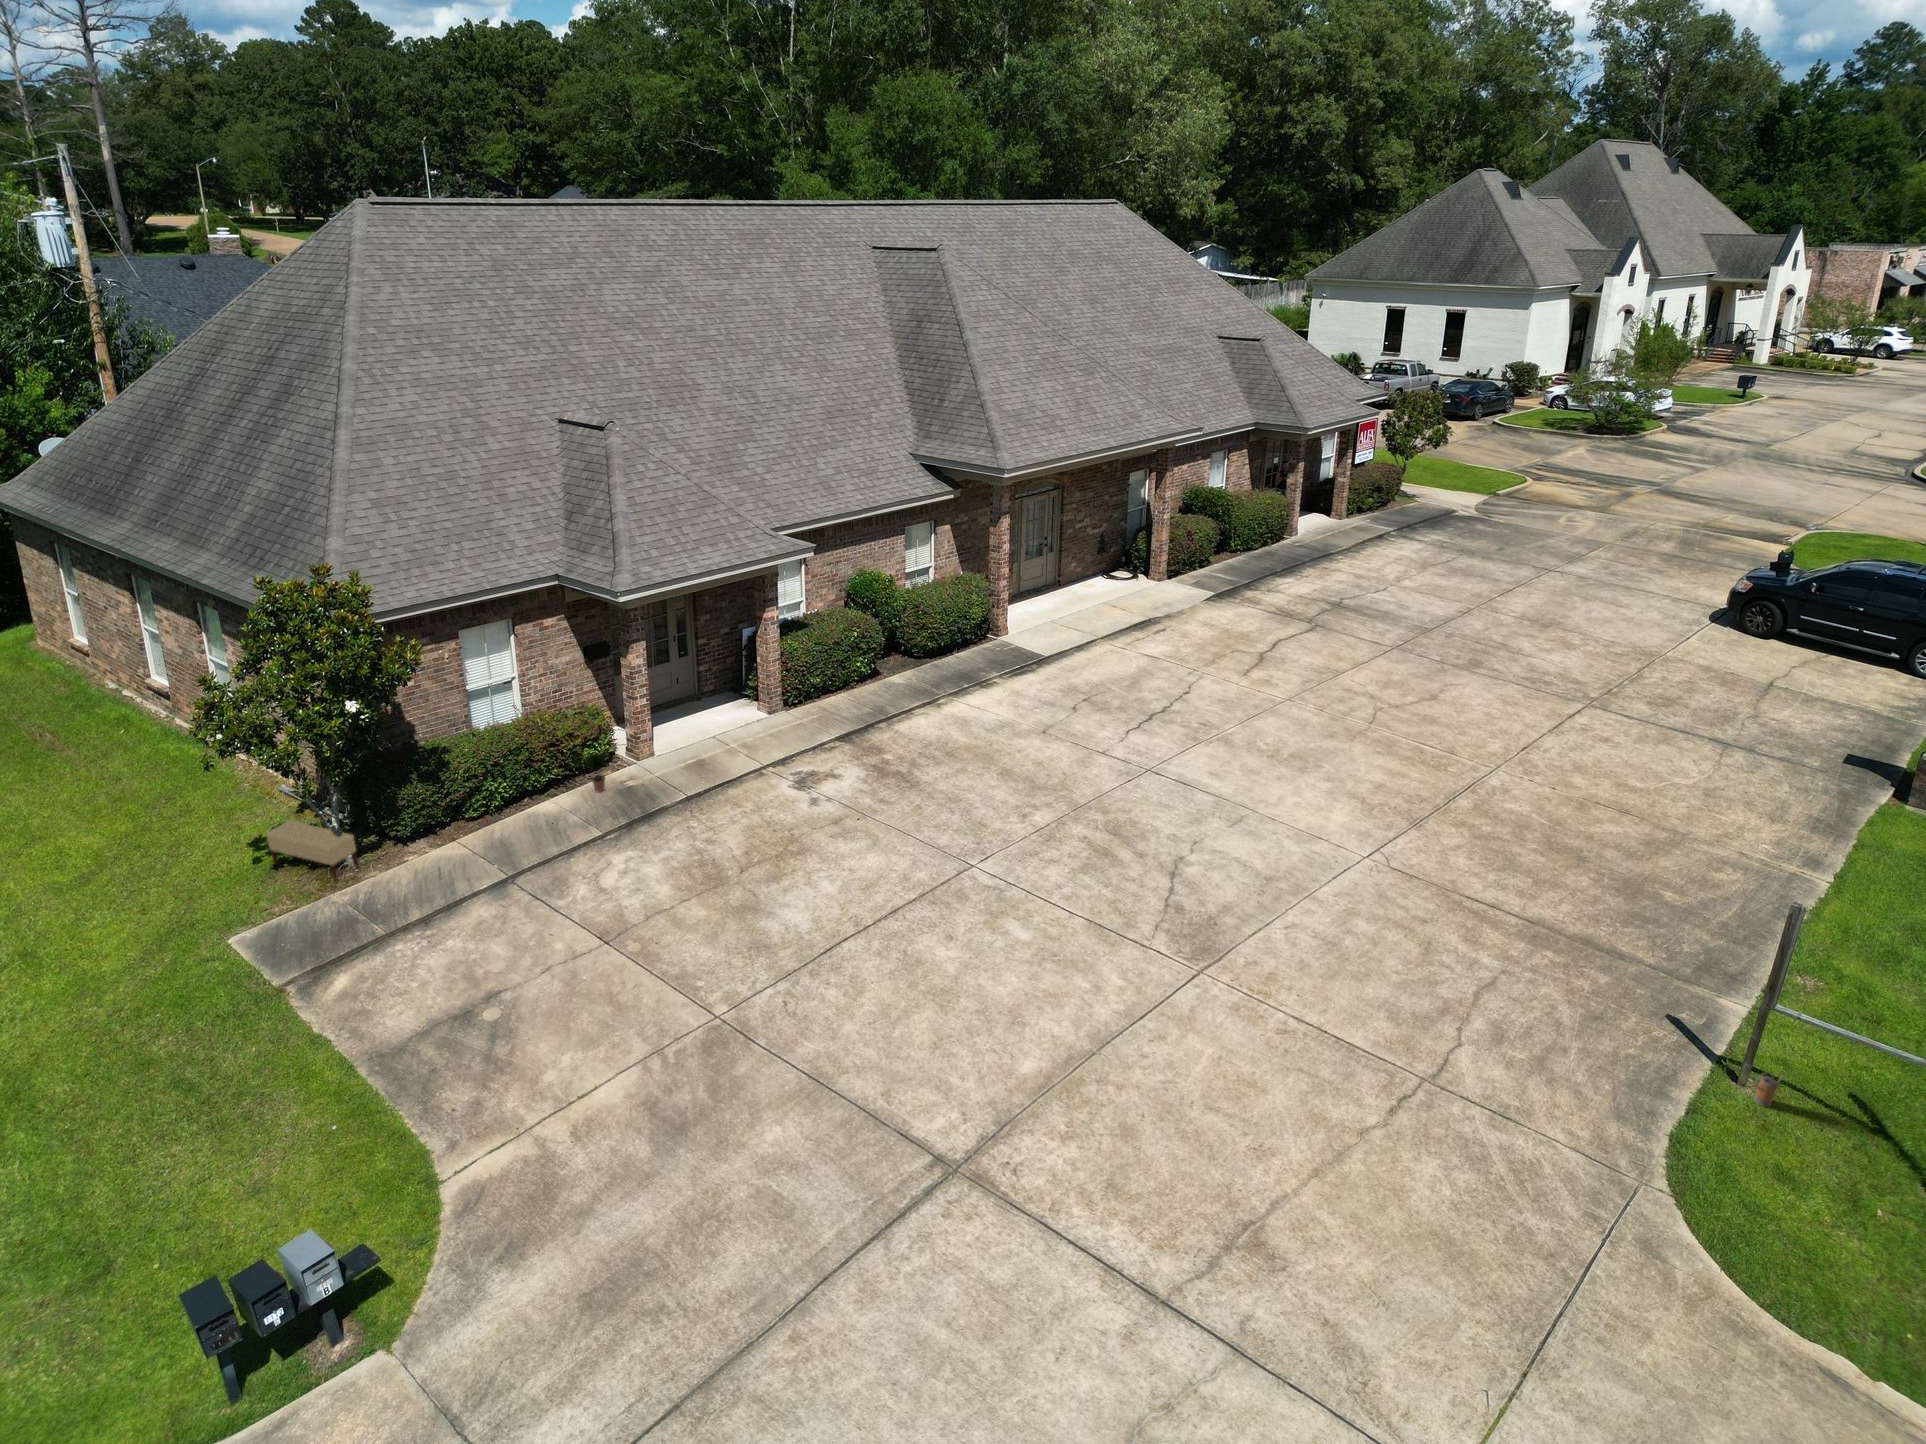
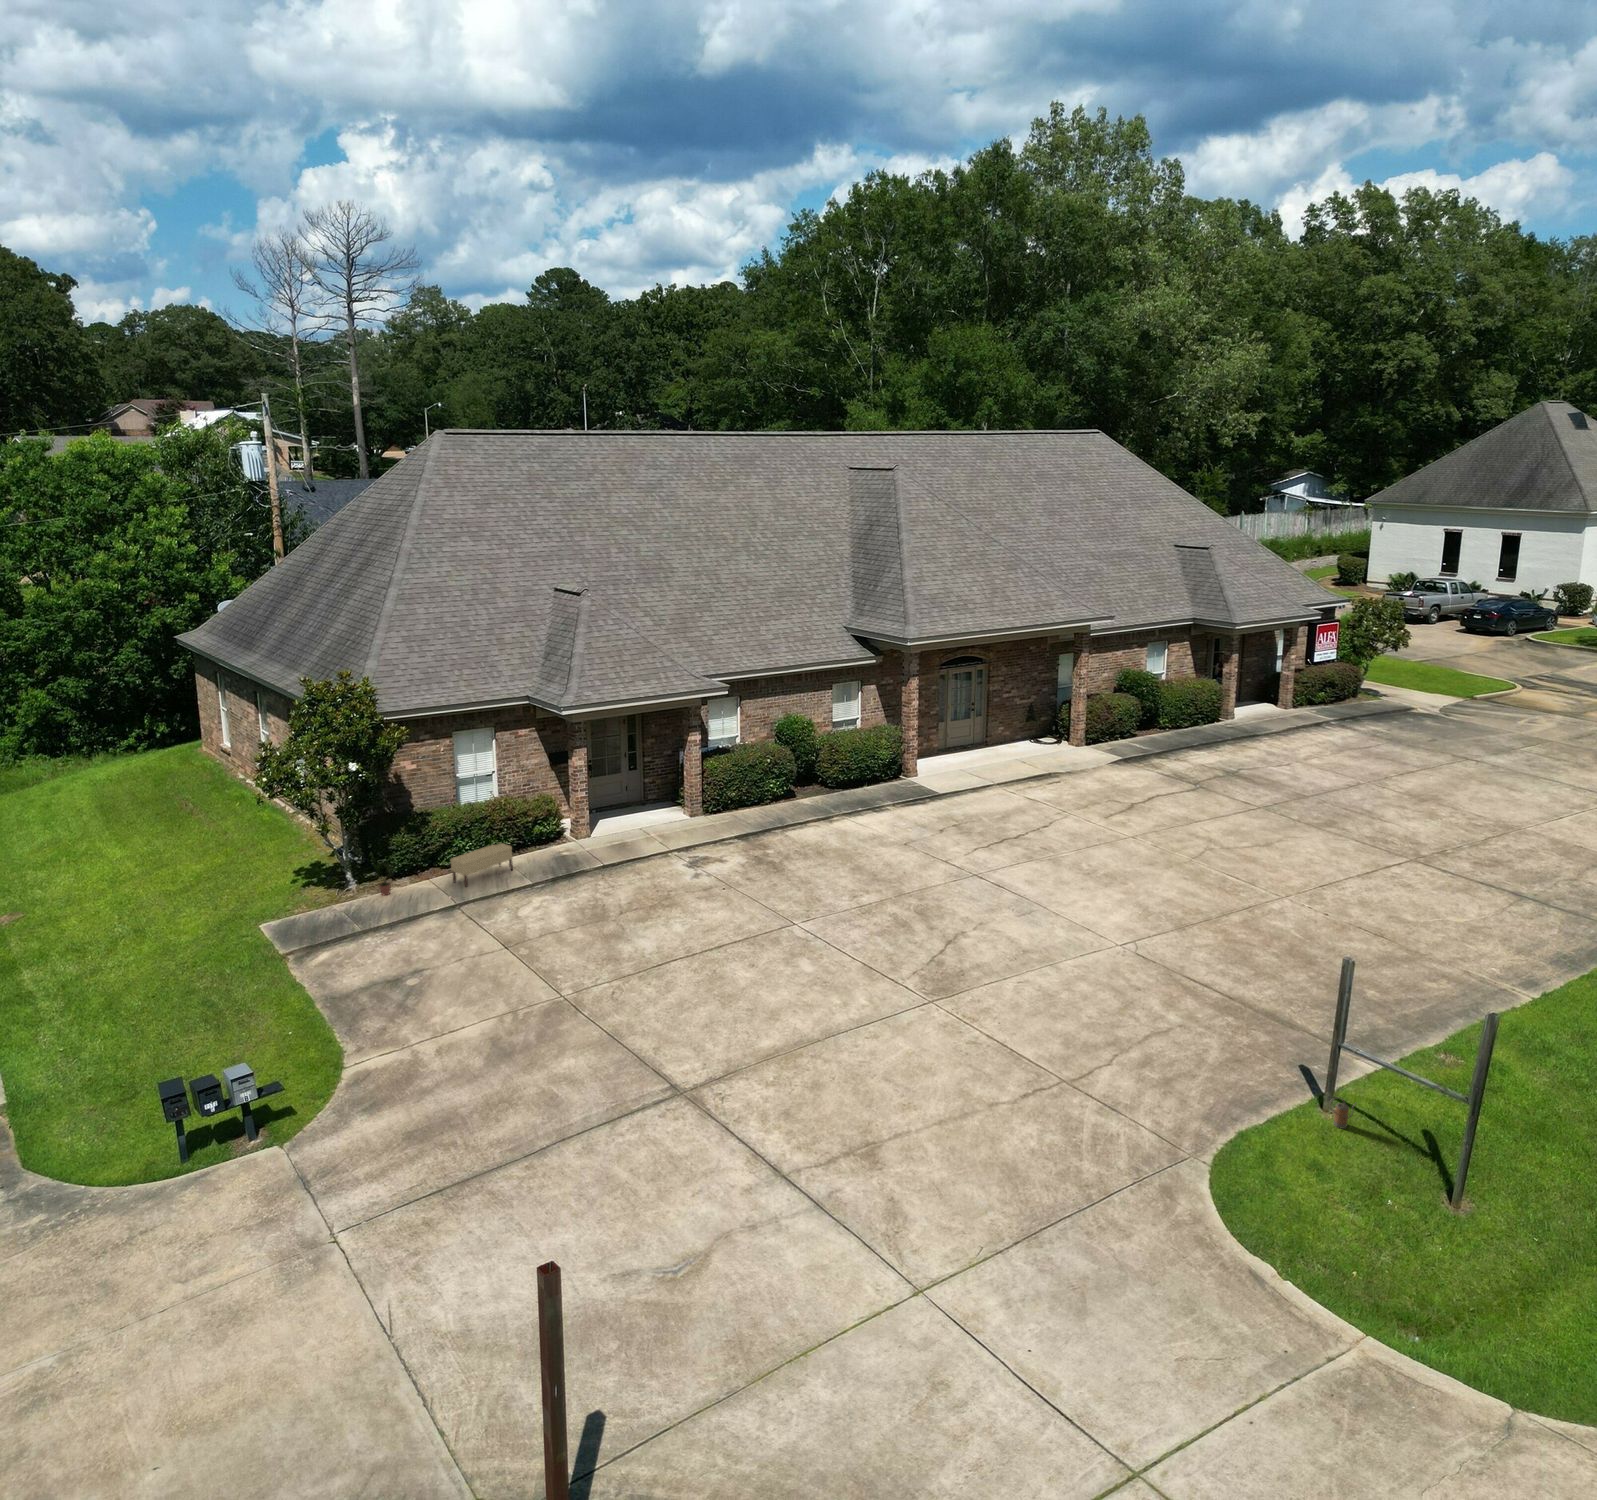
potted plant: present [583,751,610,792] -> present [373,862,393,895]
bench: present [266,821,359,880] -> present [451,843,513,887]

